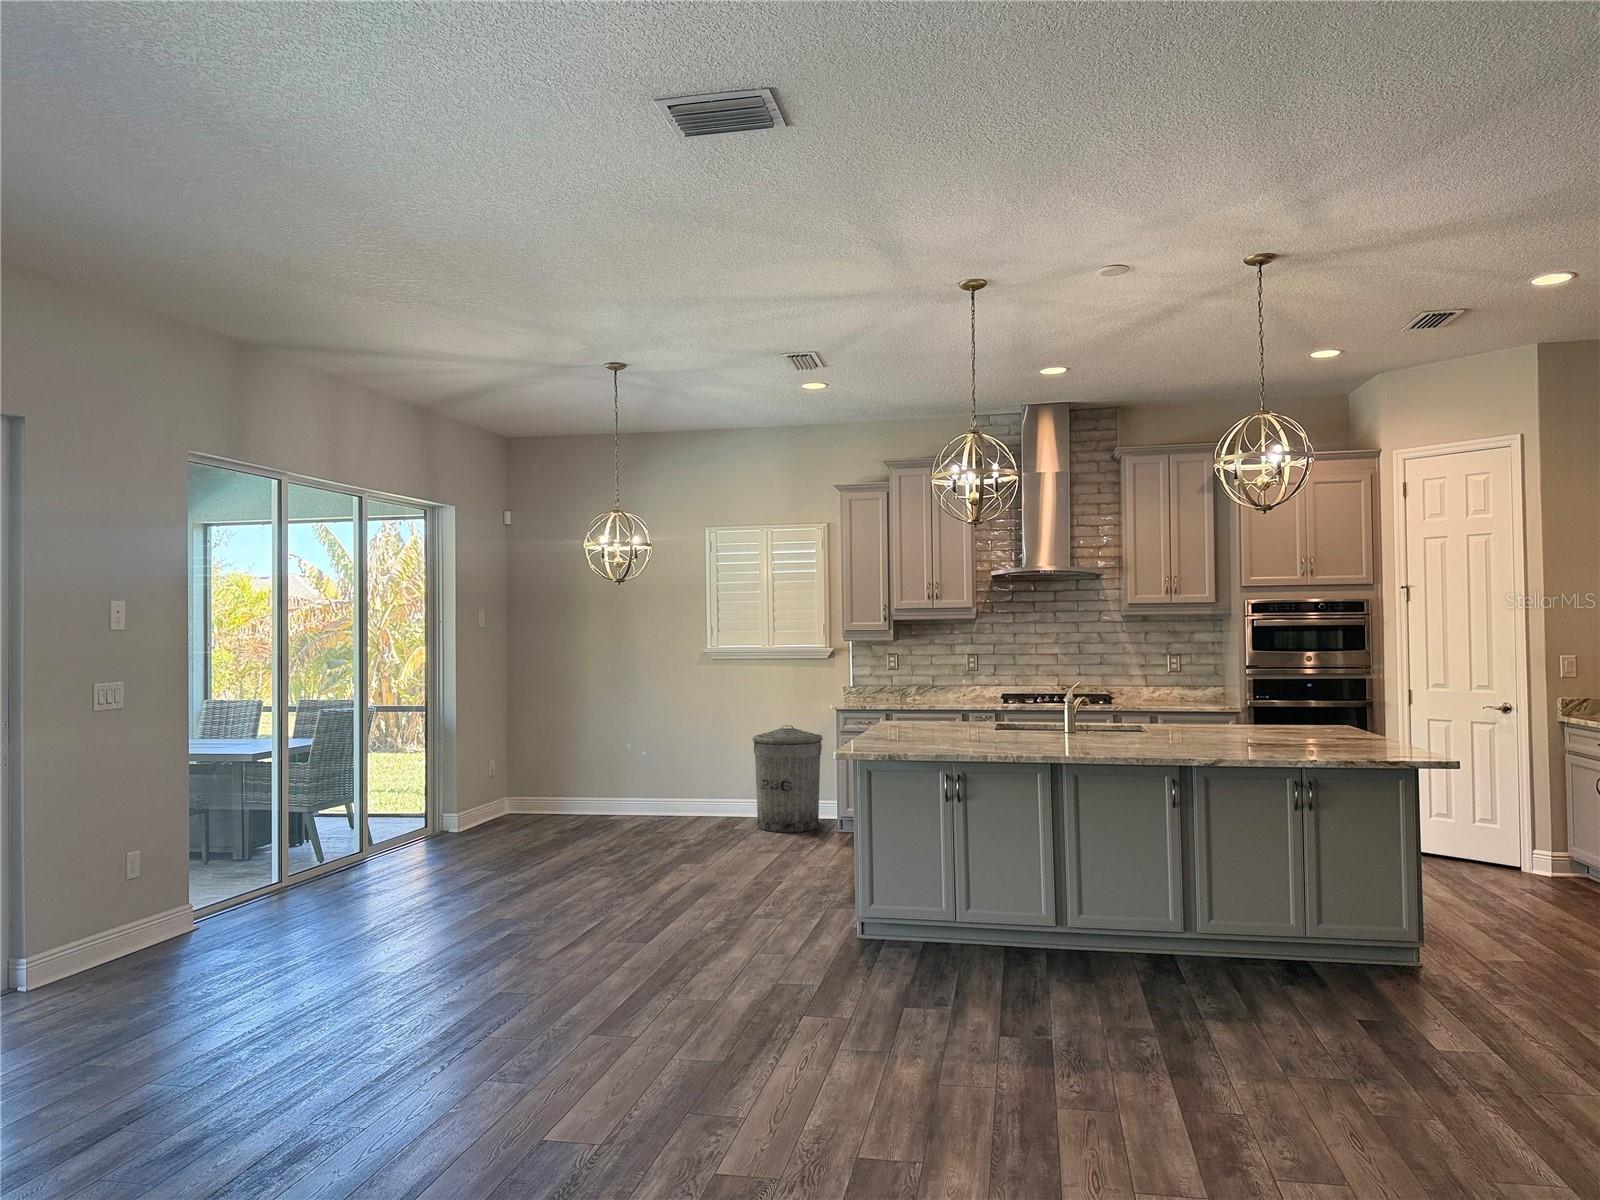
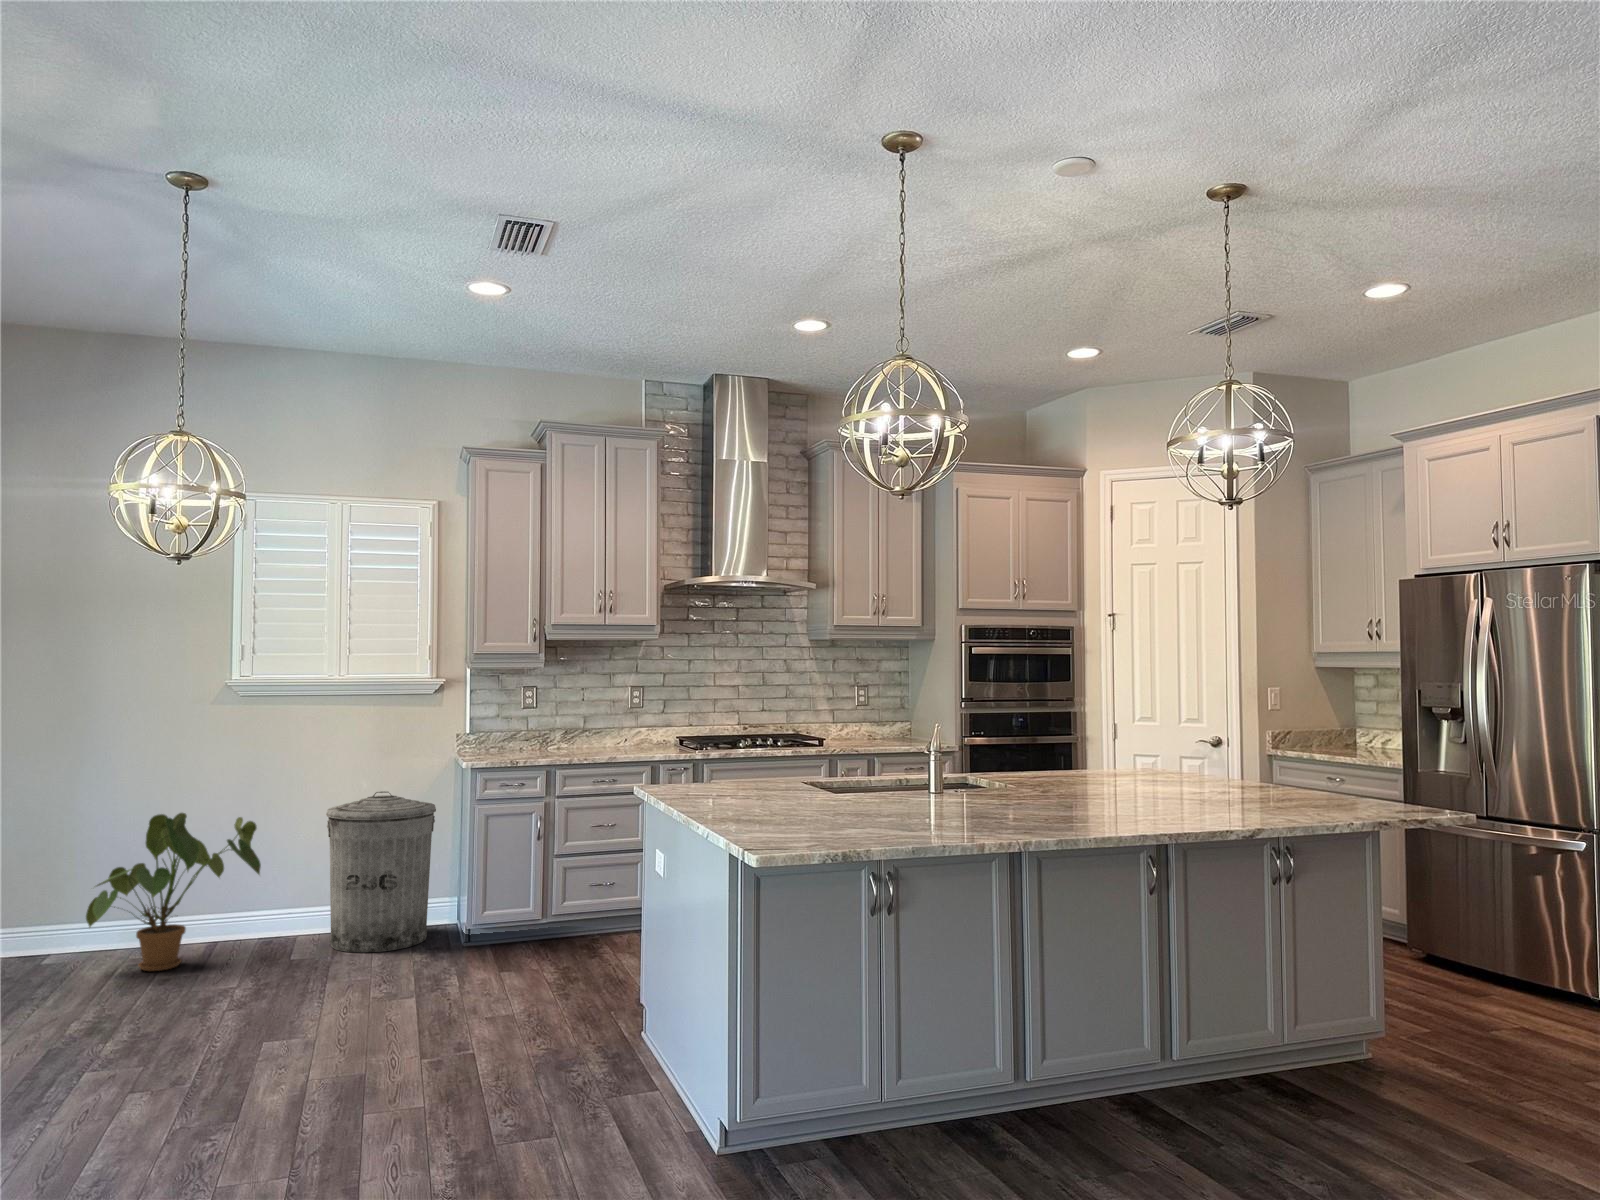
house plant: none [620,733,715,829] -> present [86,813,261,971]

